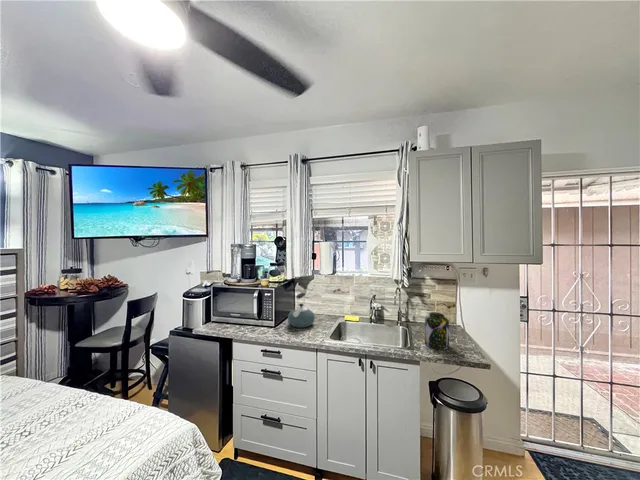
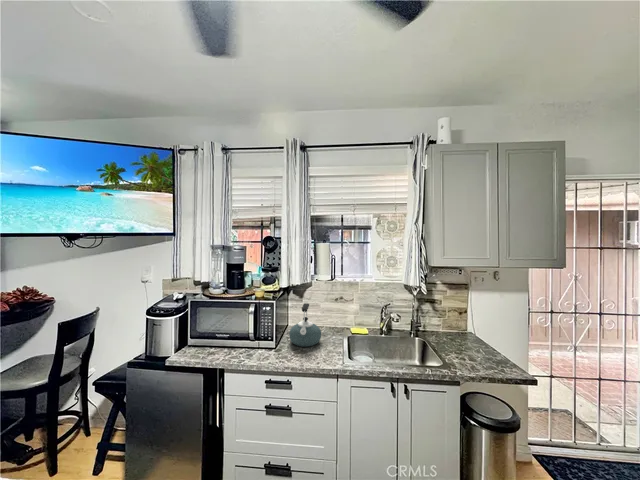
jar: present [425,312,449,350] -> none [454,323,483,365]

